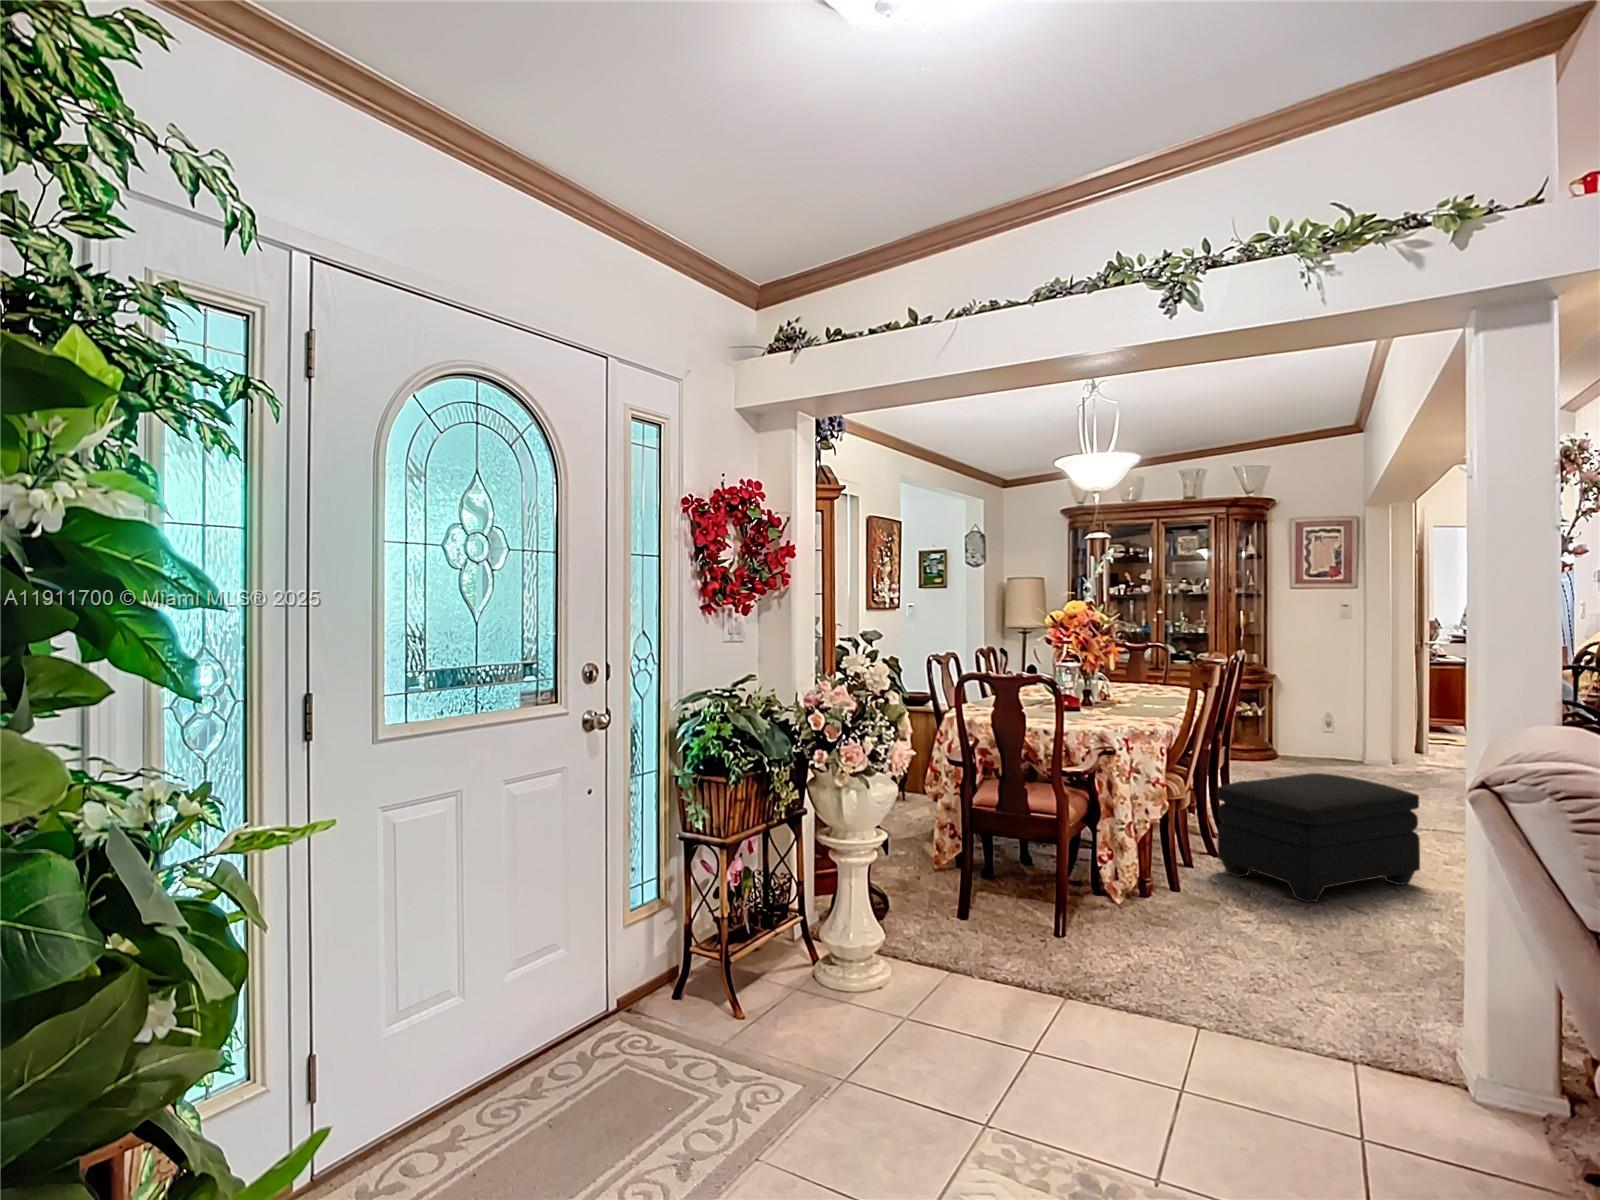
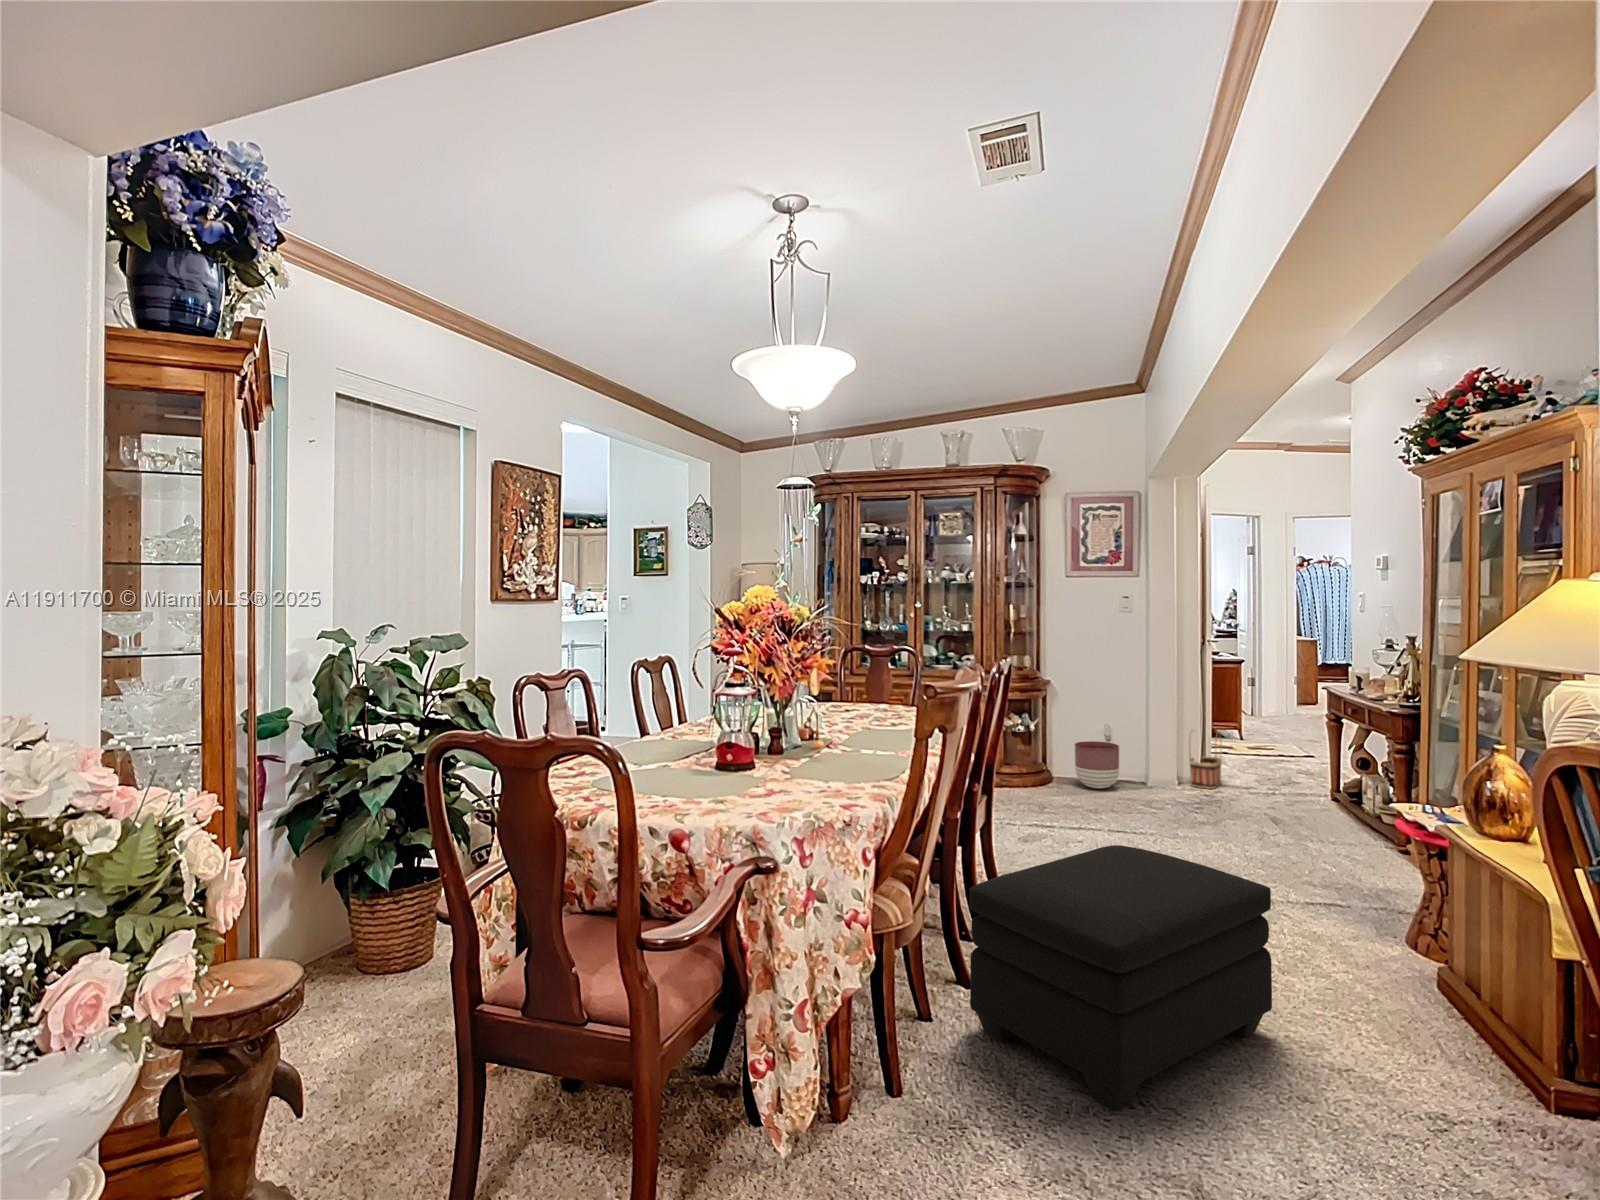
basket: none [1407,718,1438,768] -> present [1189,730,1222,789]
planter: none [1299,726,1340,764] -> present [1075,741,1119,789]

